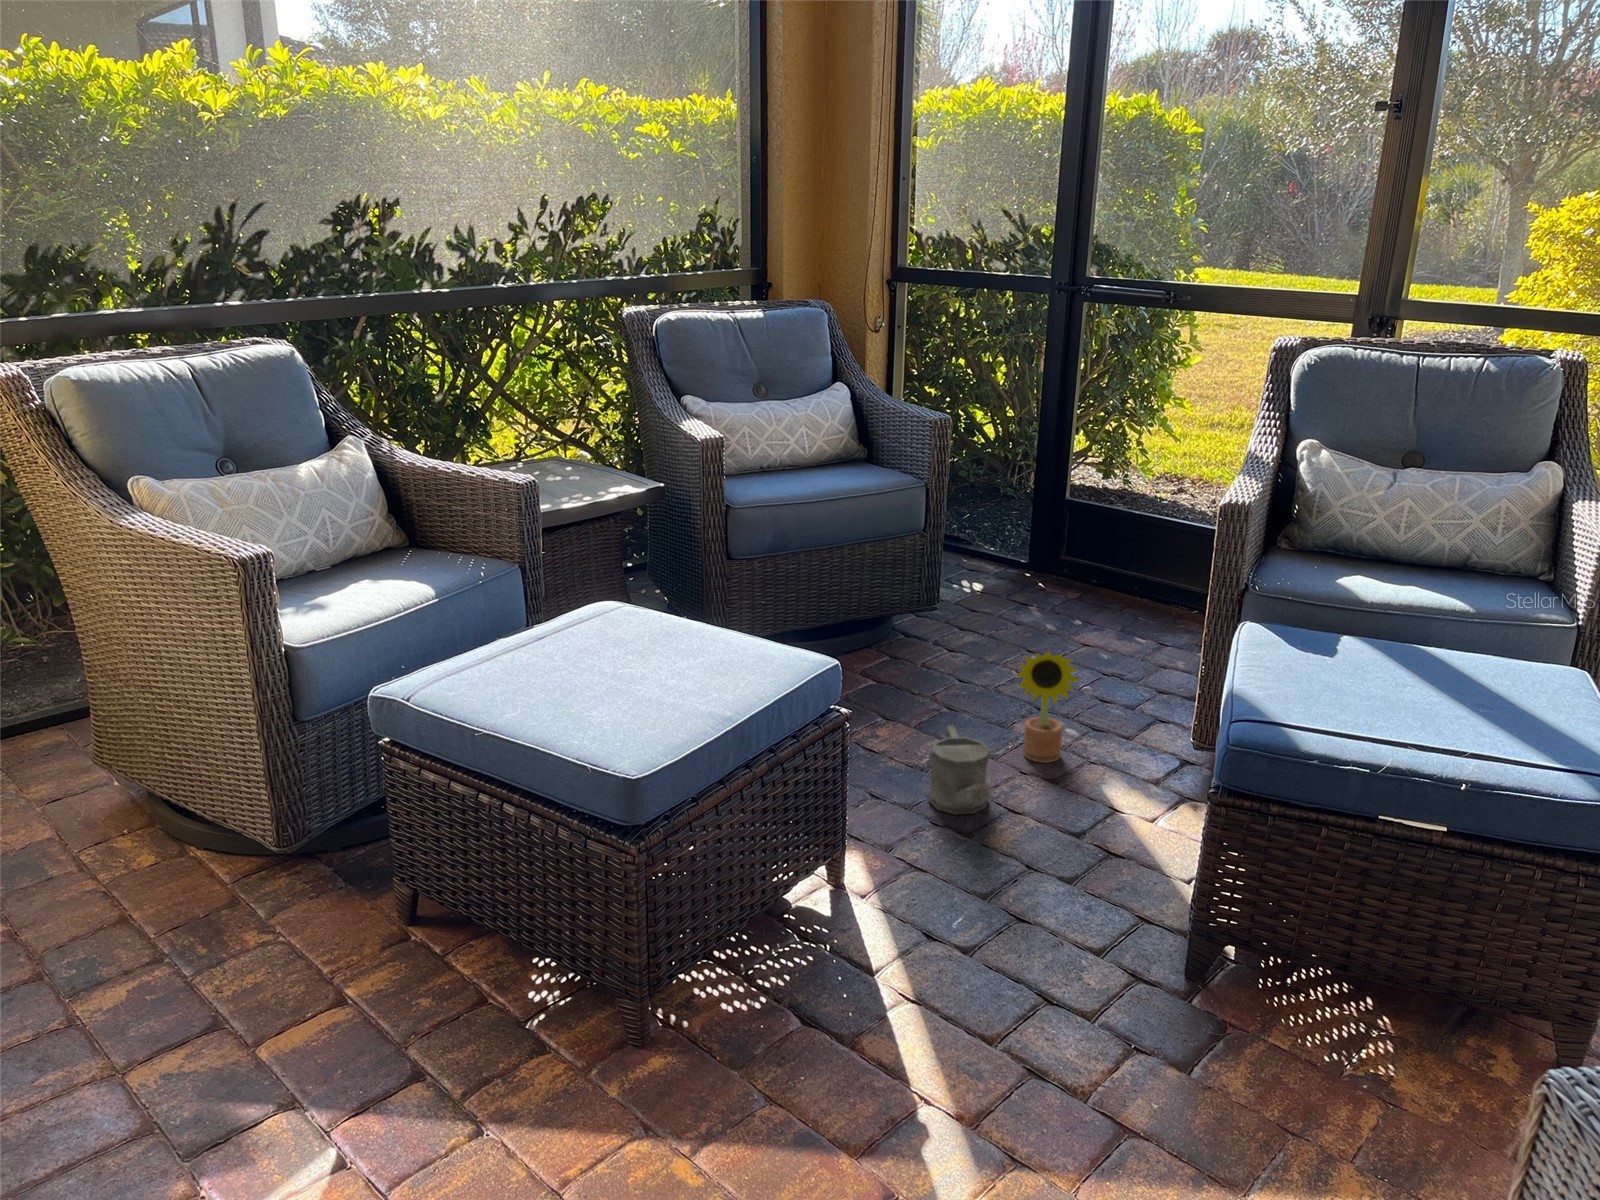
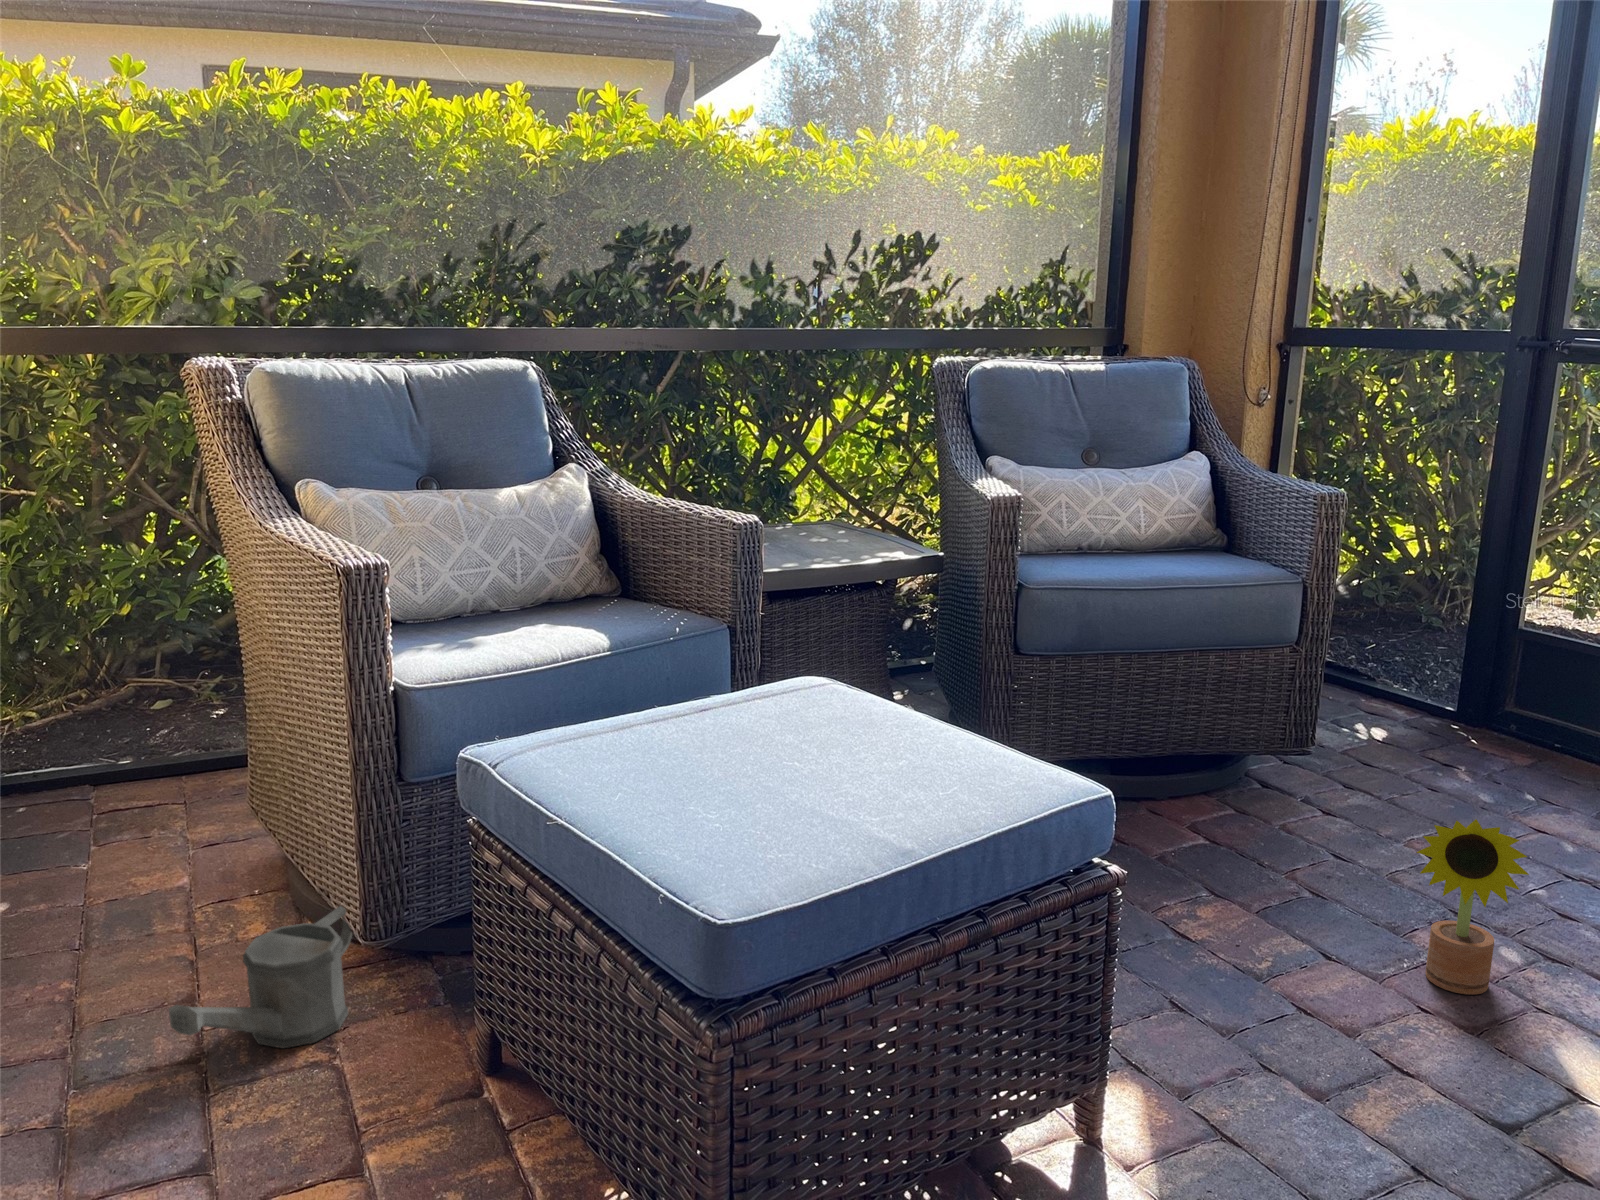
watering can: present [929,726,990,814] -> present [169,906,352,1048]

